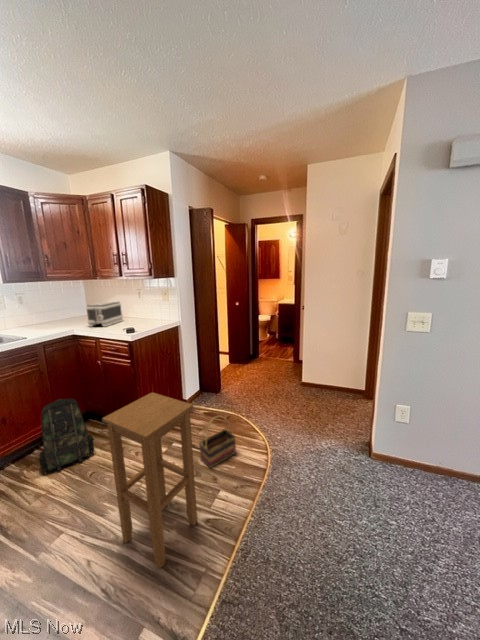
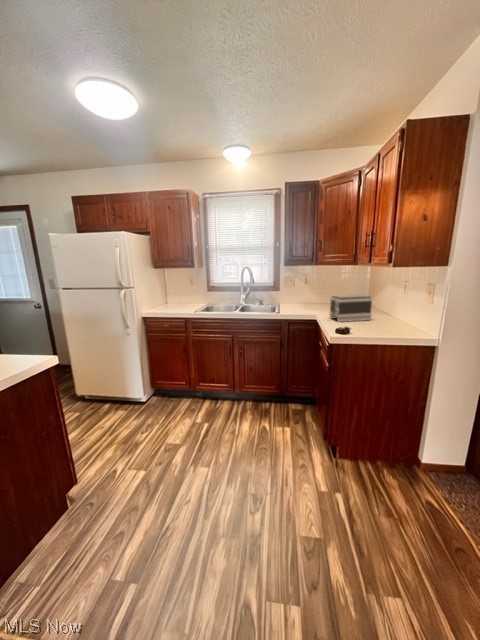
stool: present [102,392,197,569] -> none [169,400,258,589]
backpack: present [39,399,94,475] -> none [250,373,289,433]
basket: present [199,415,236,468] -> none [329,508,395,606]

